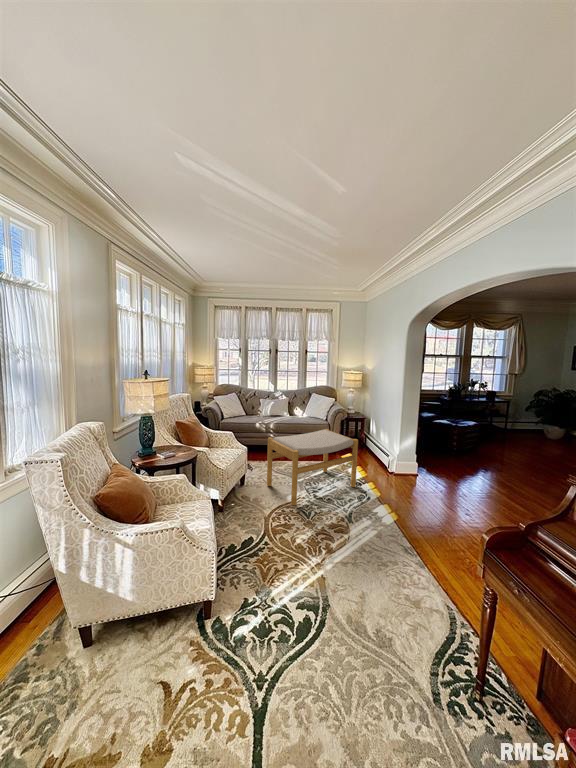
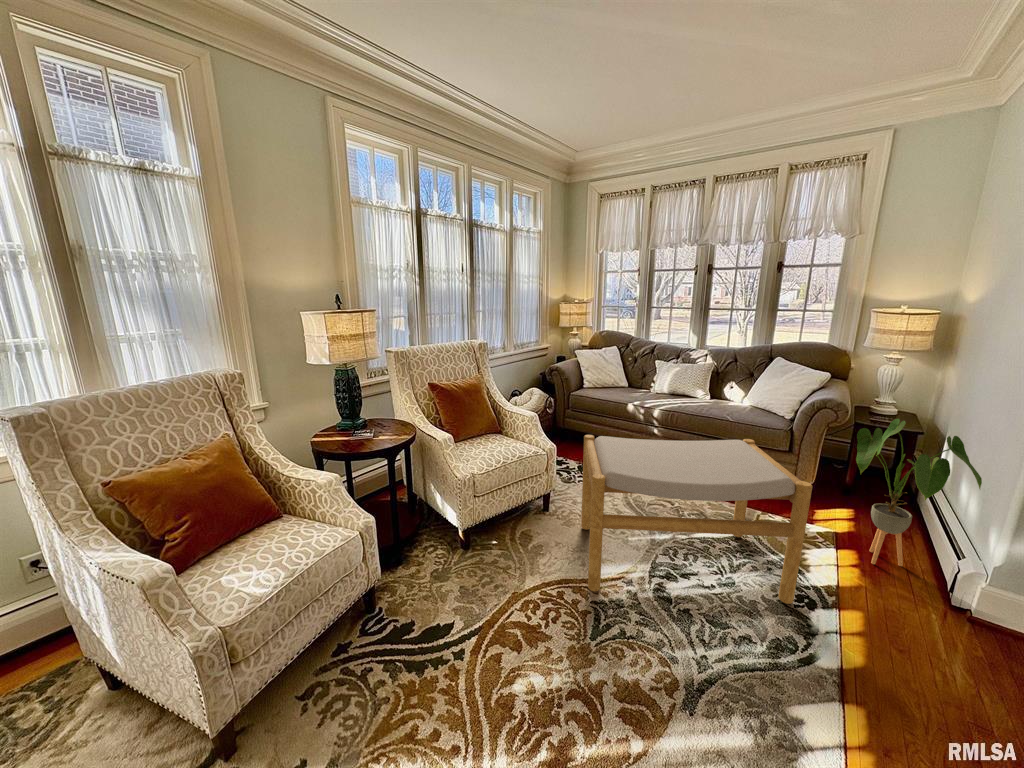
house plant: none [357,414,391,469] -> present [856,419,982,566]

